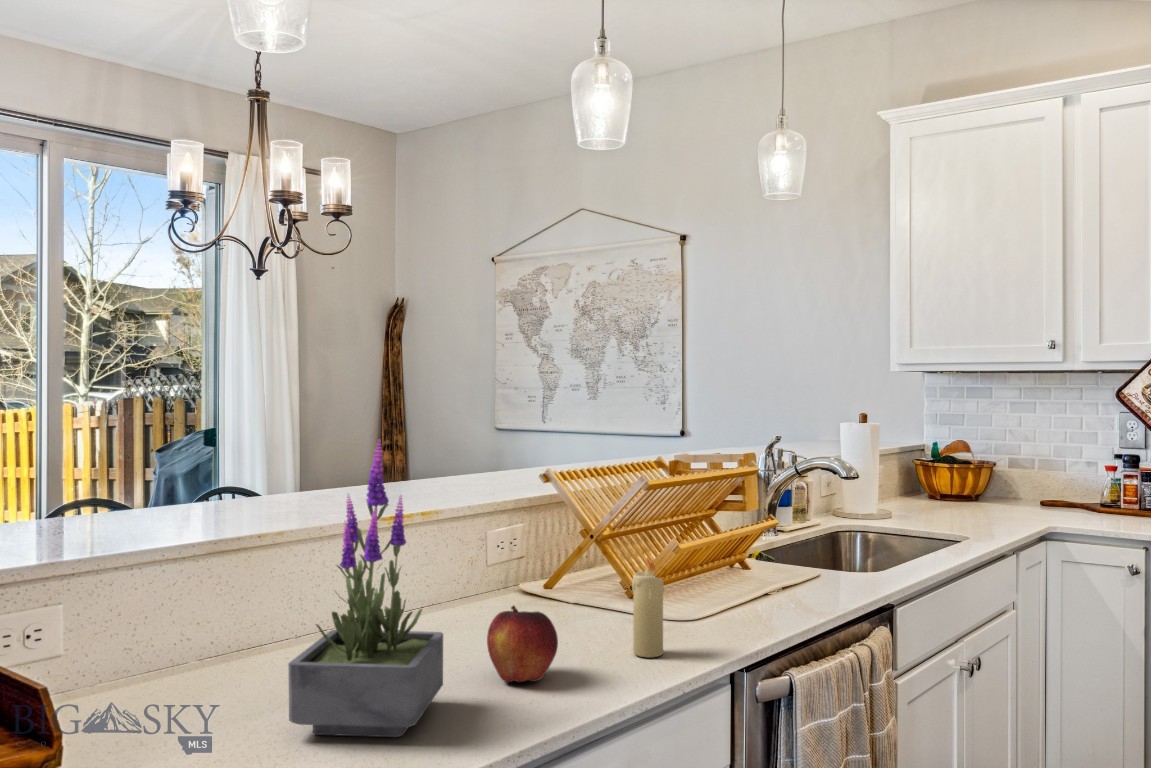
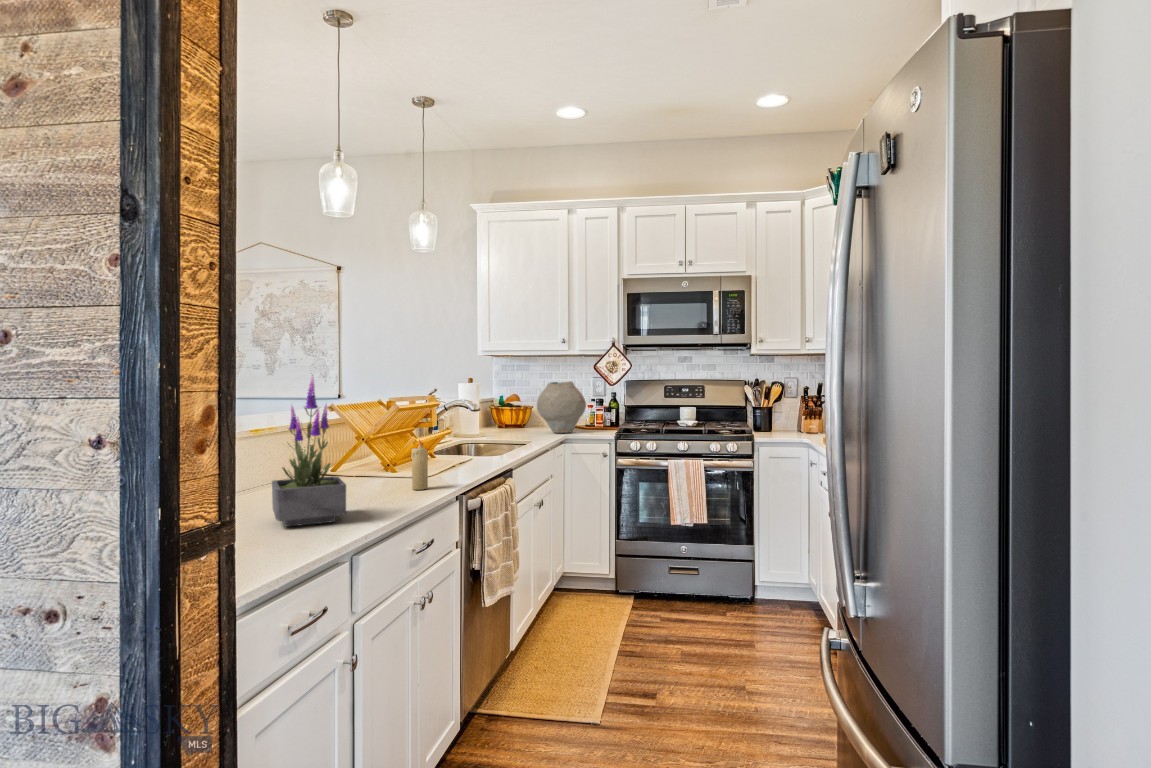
vase: none [993,421,1099,520] -> present [537,382,586,433]
fruit: present [487,606,558,682] -> none [347,465,387,503]

